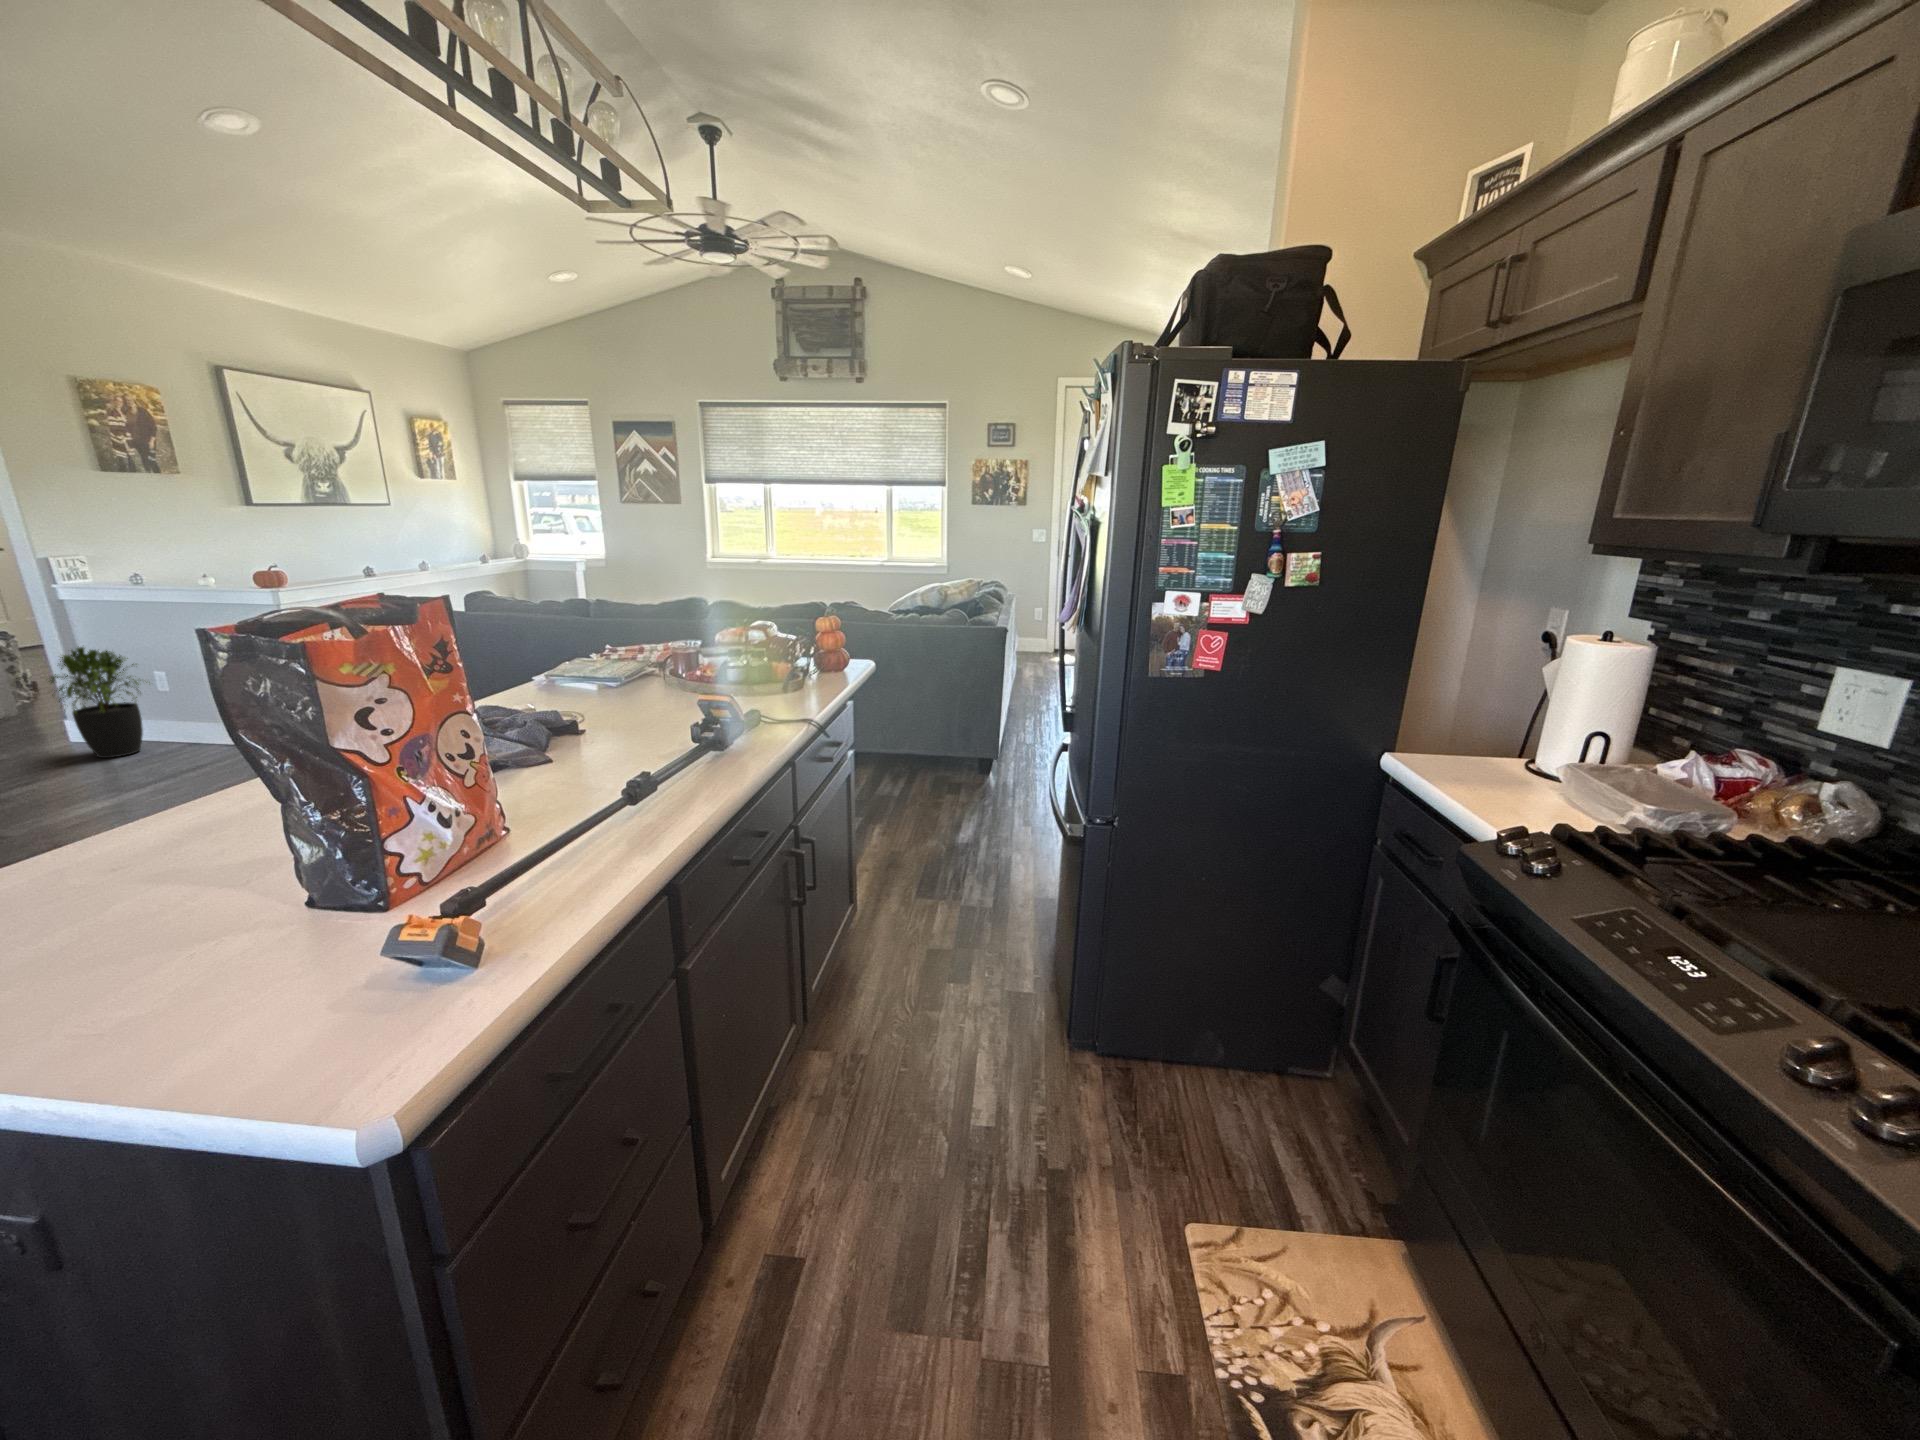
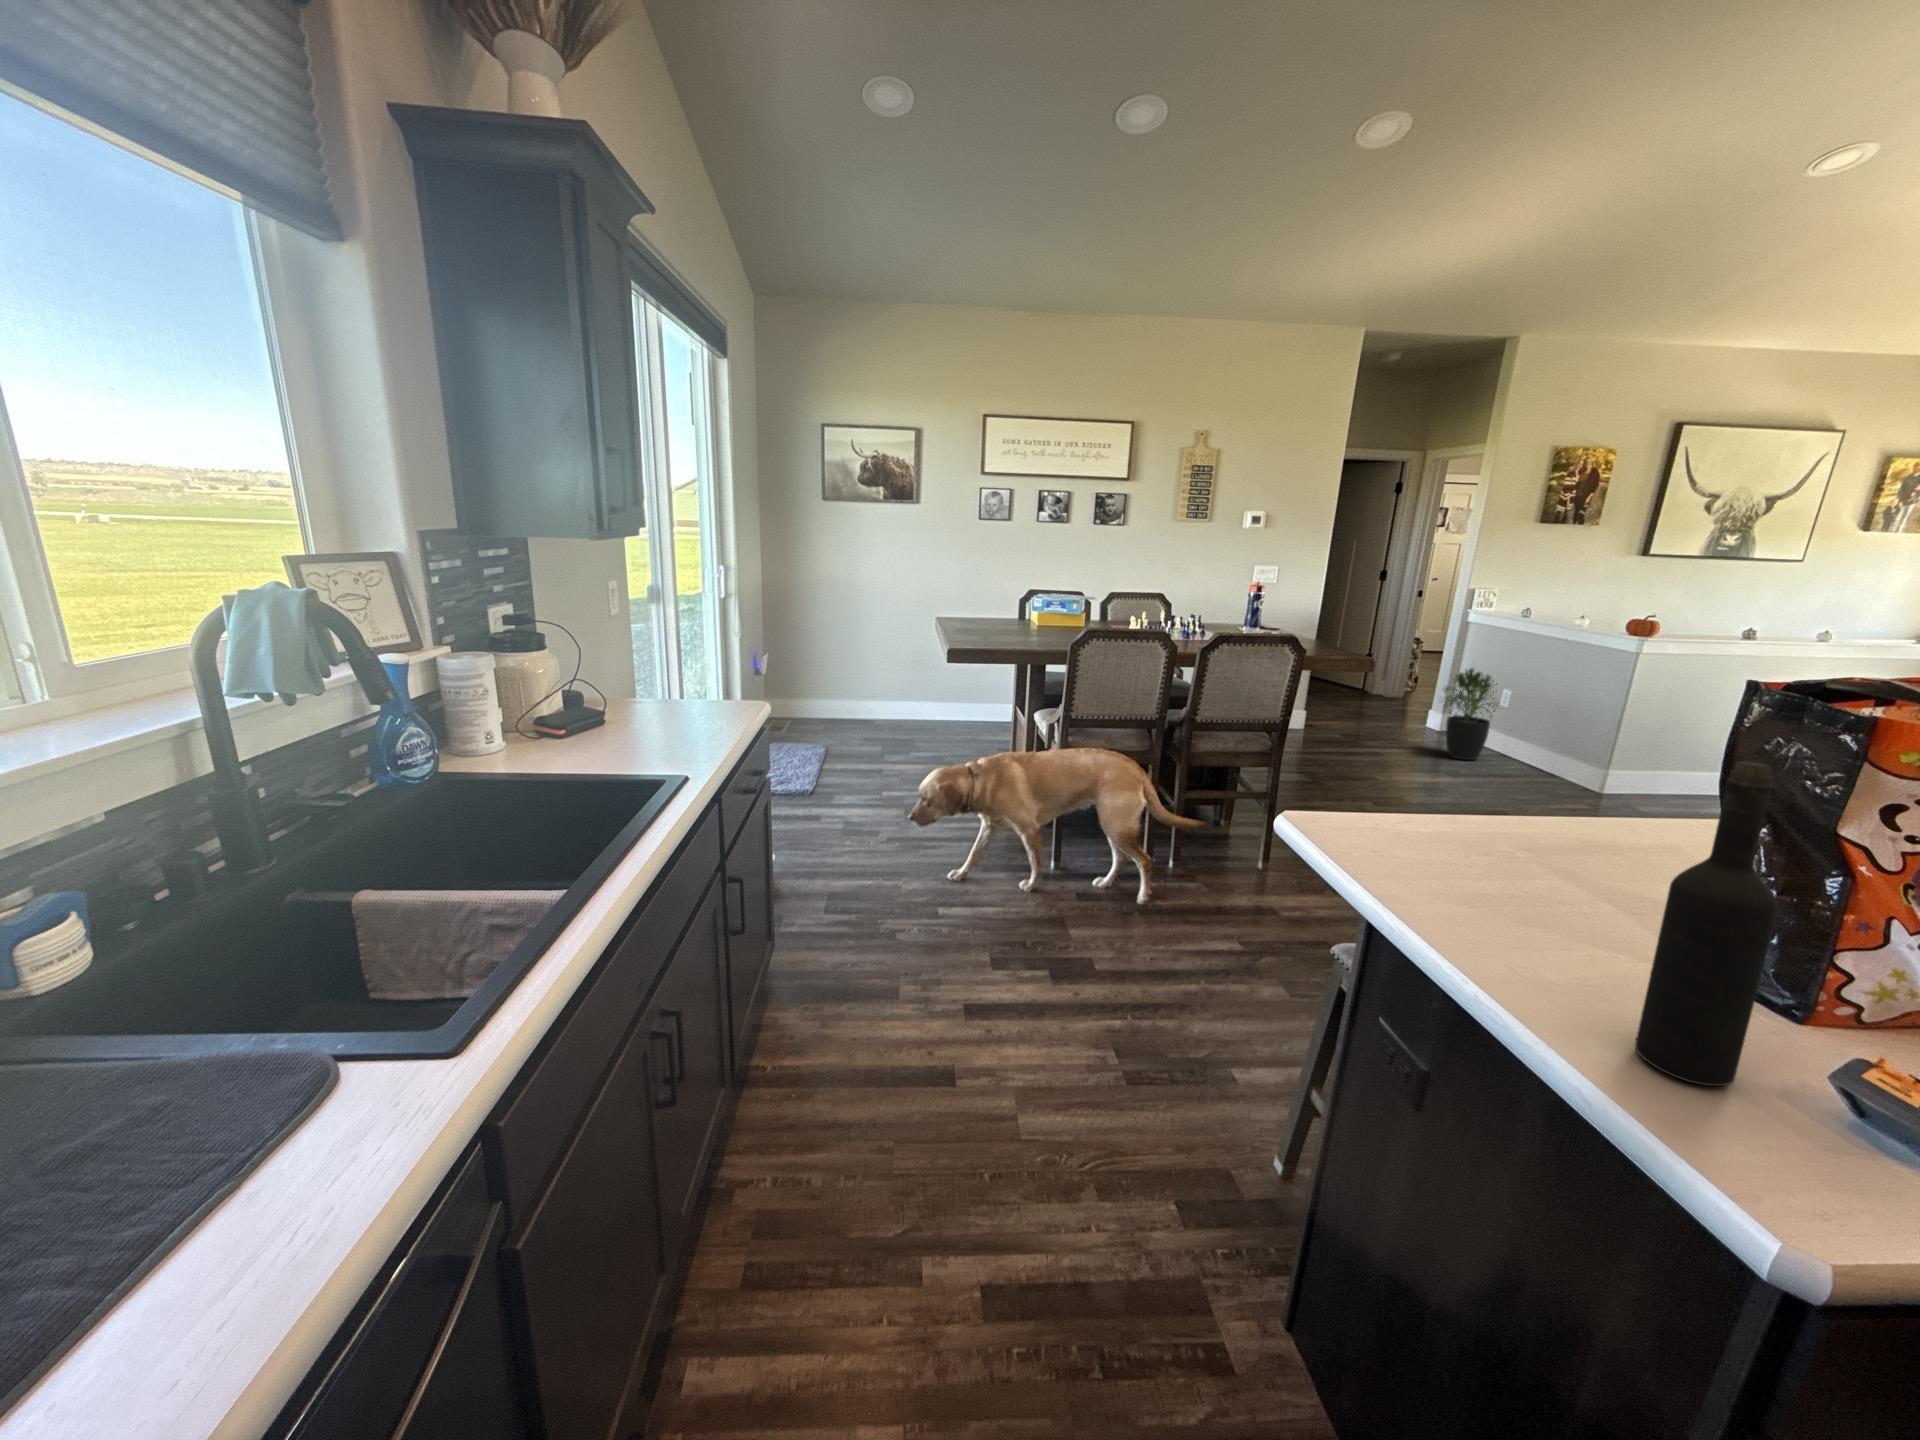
wine bottle: none [180,709,328,1034] -> present [1635,761,1778,1086]

